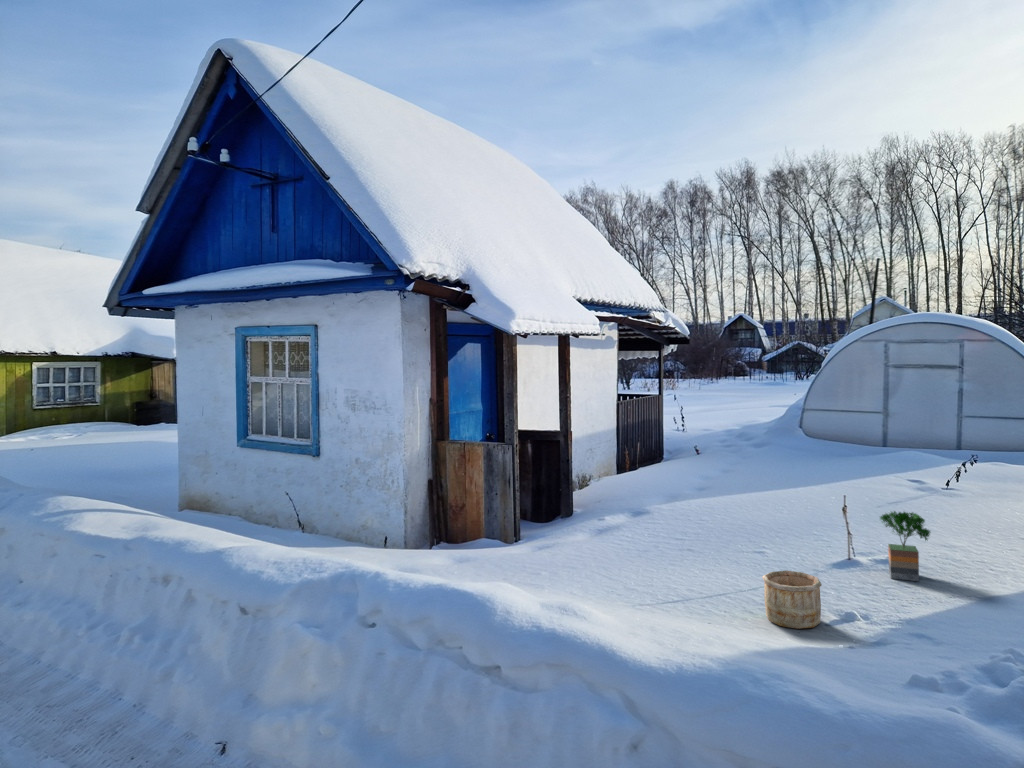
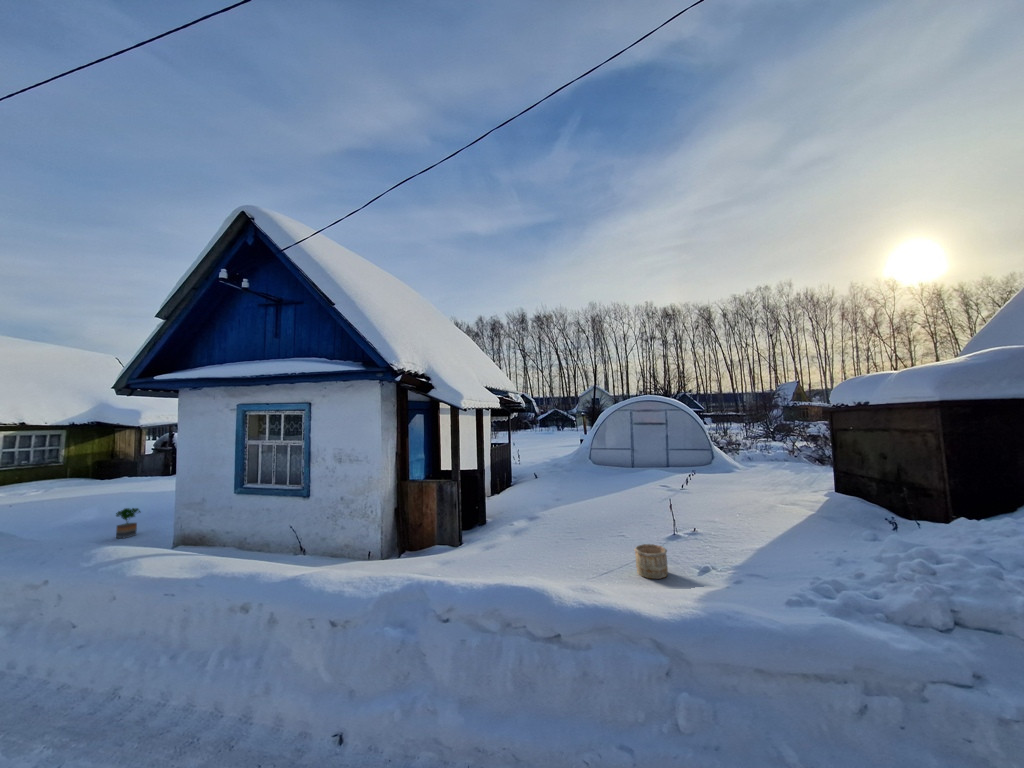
potted tree: present [880,511,930,581] -> present [116,508,140,538]

